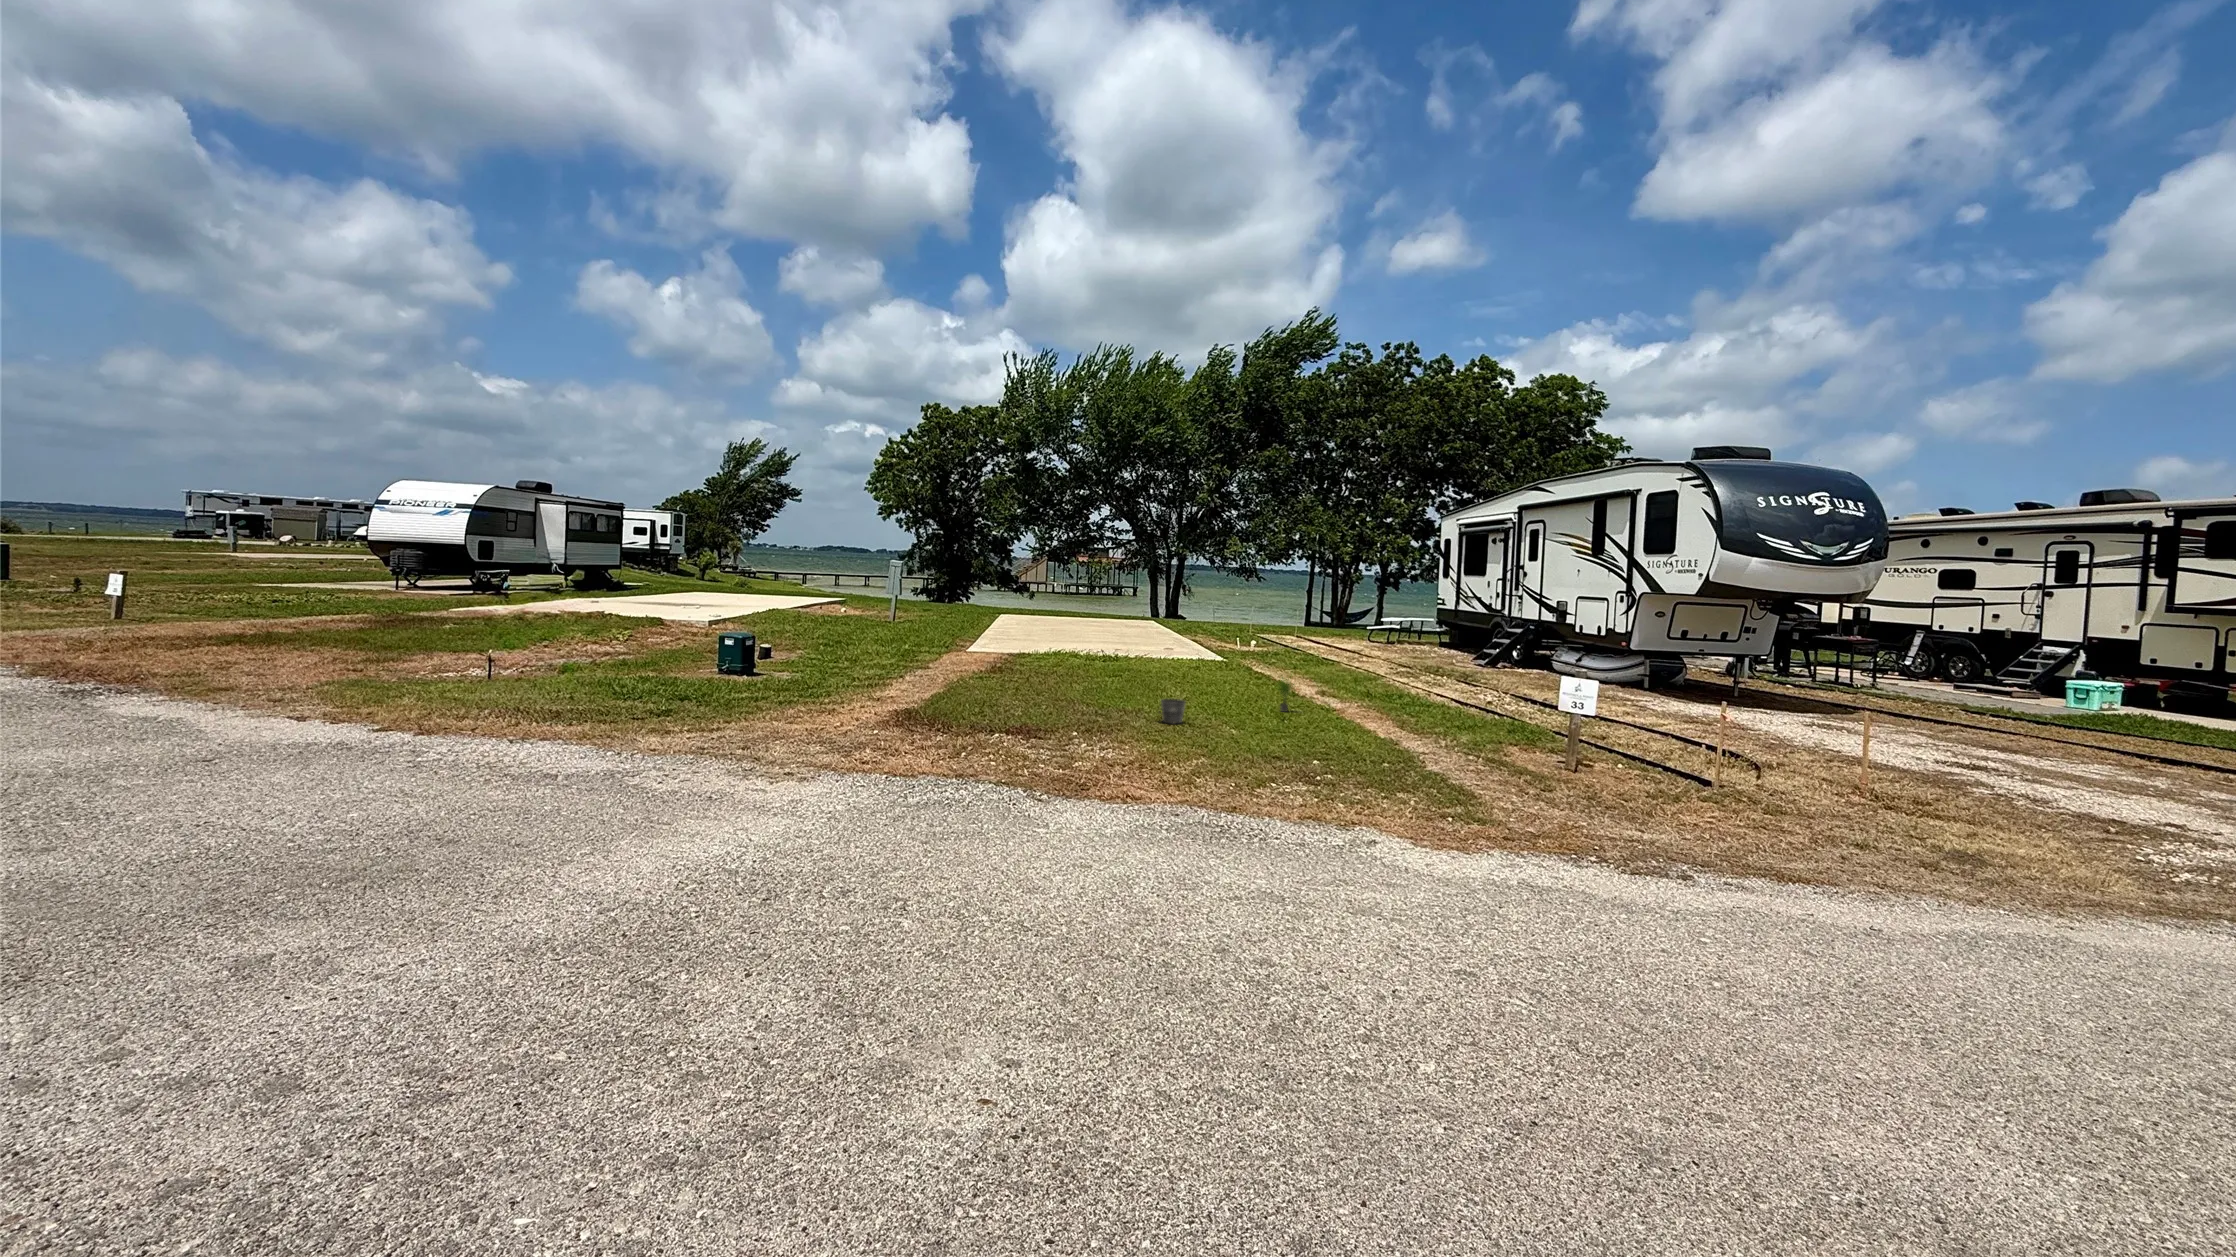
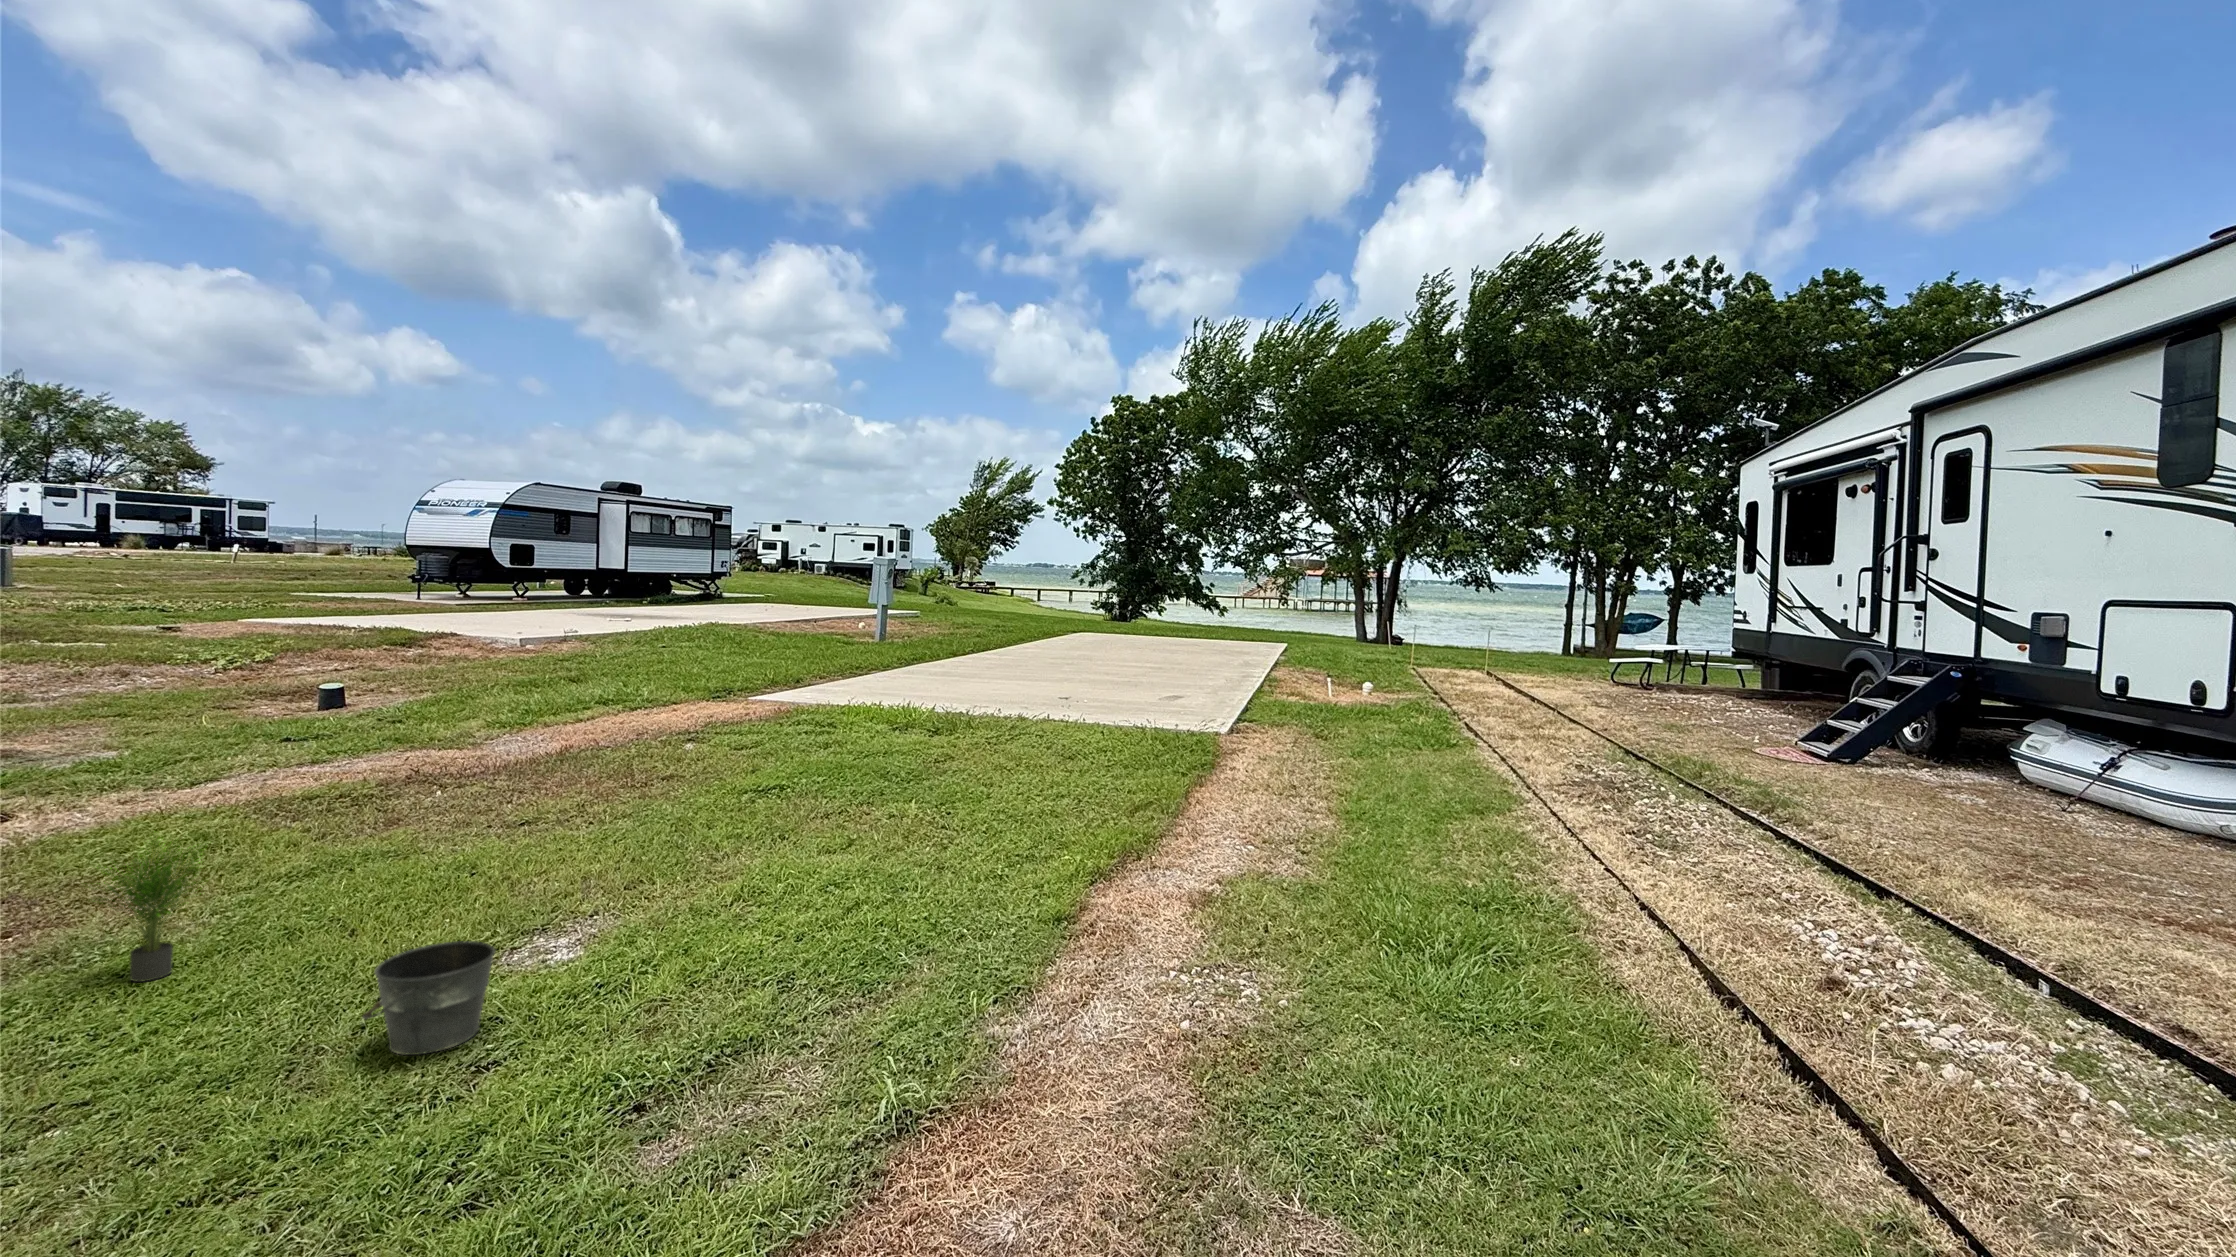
potted plant: present [1278,677,1294,712] -> present [94,840,204,982]

